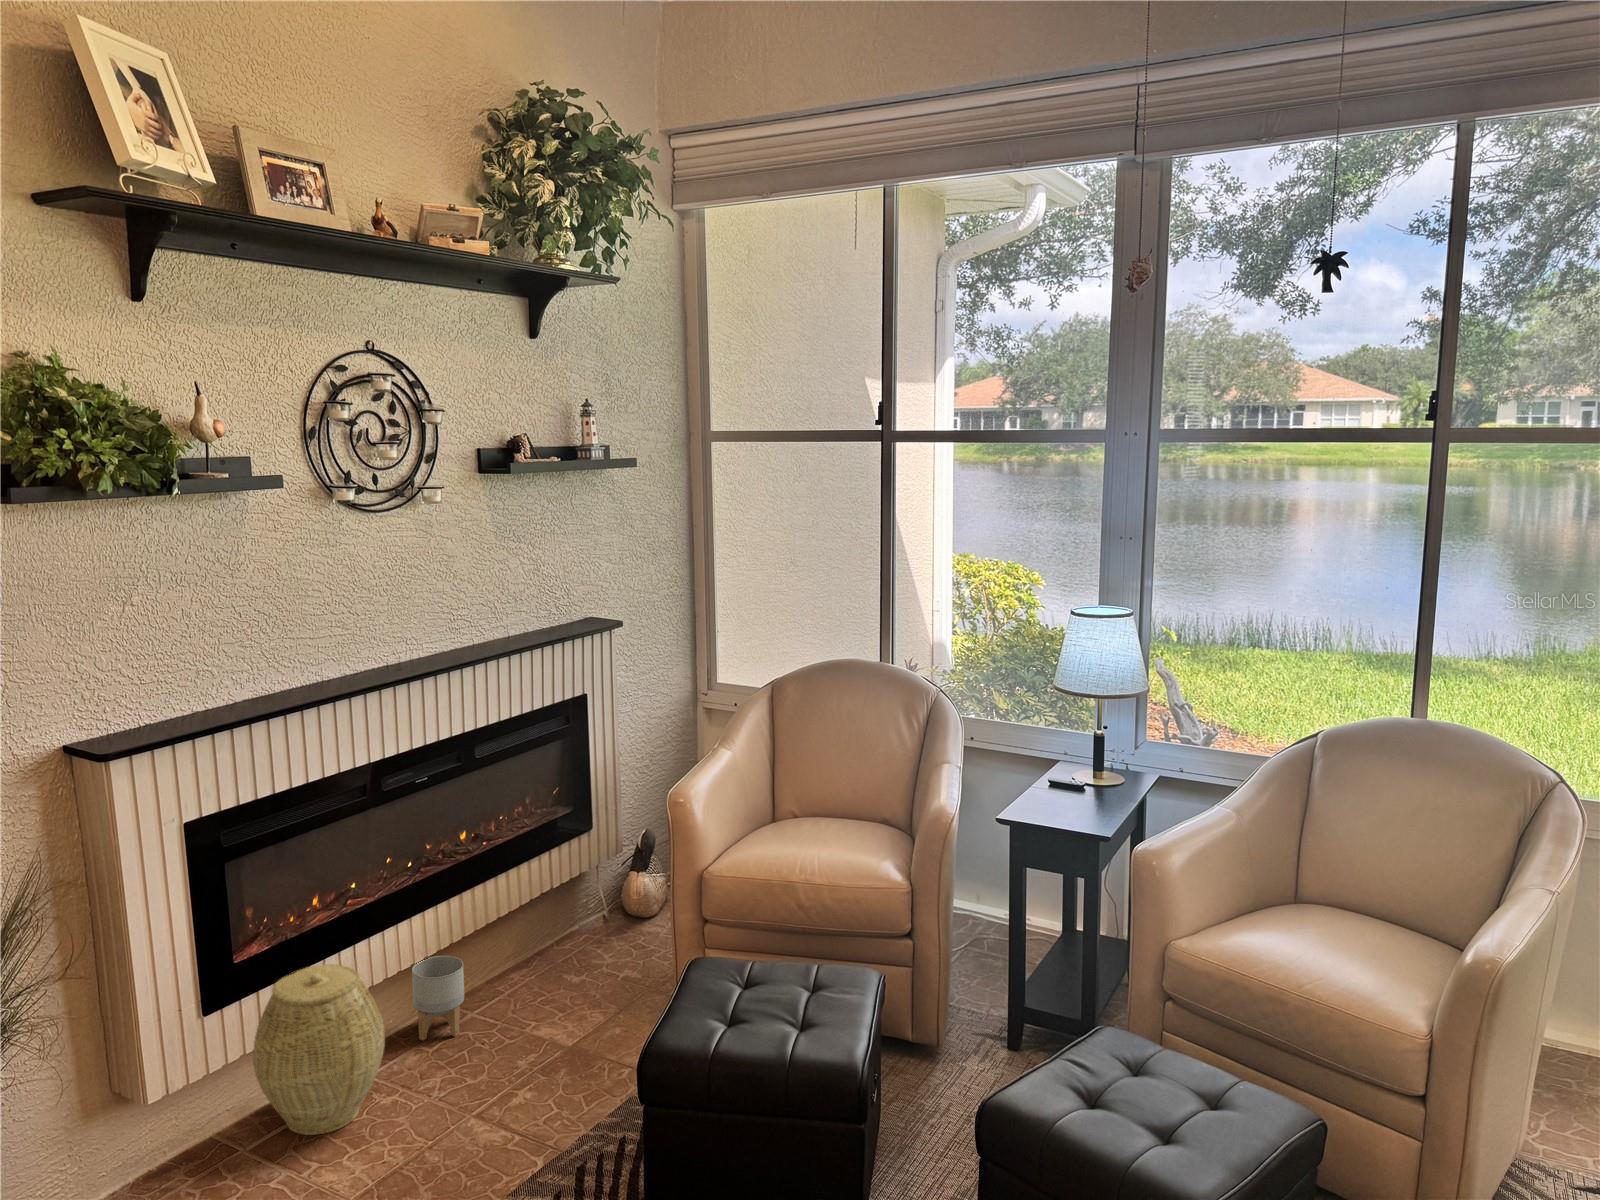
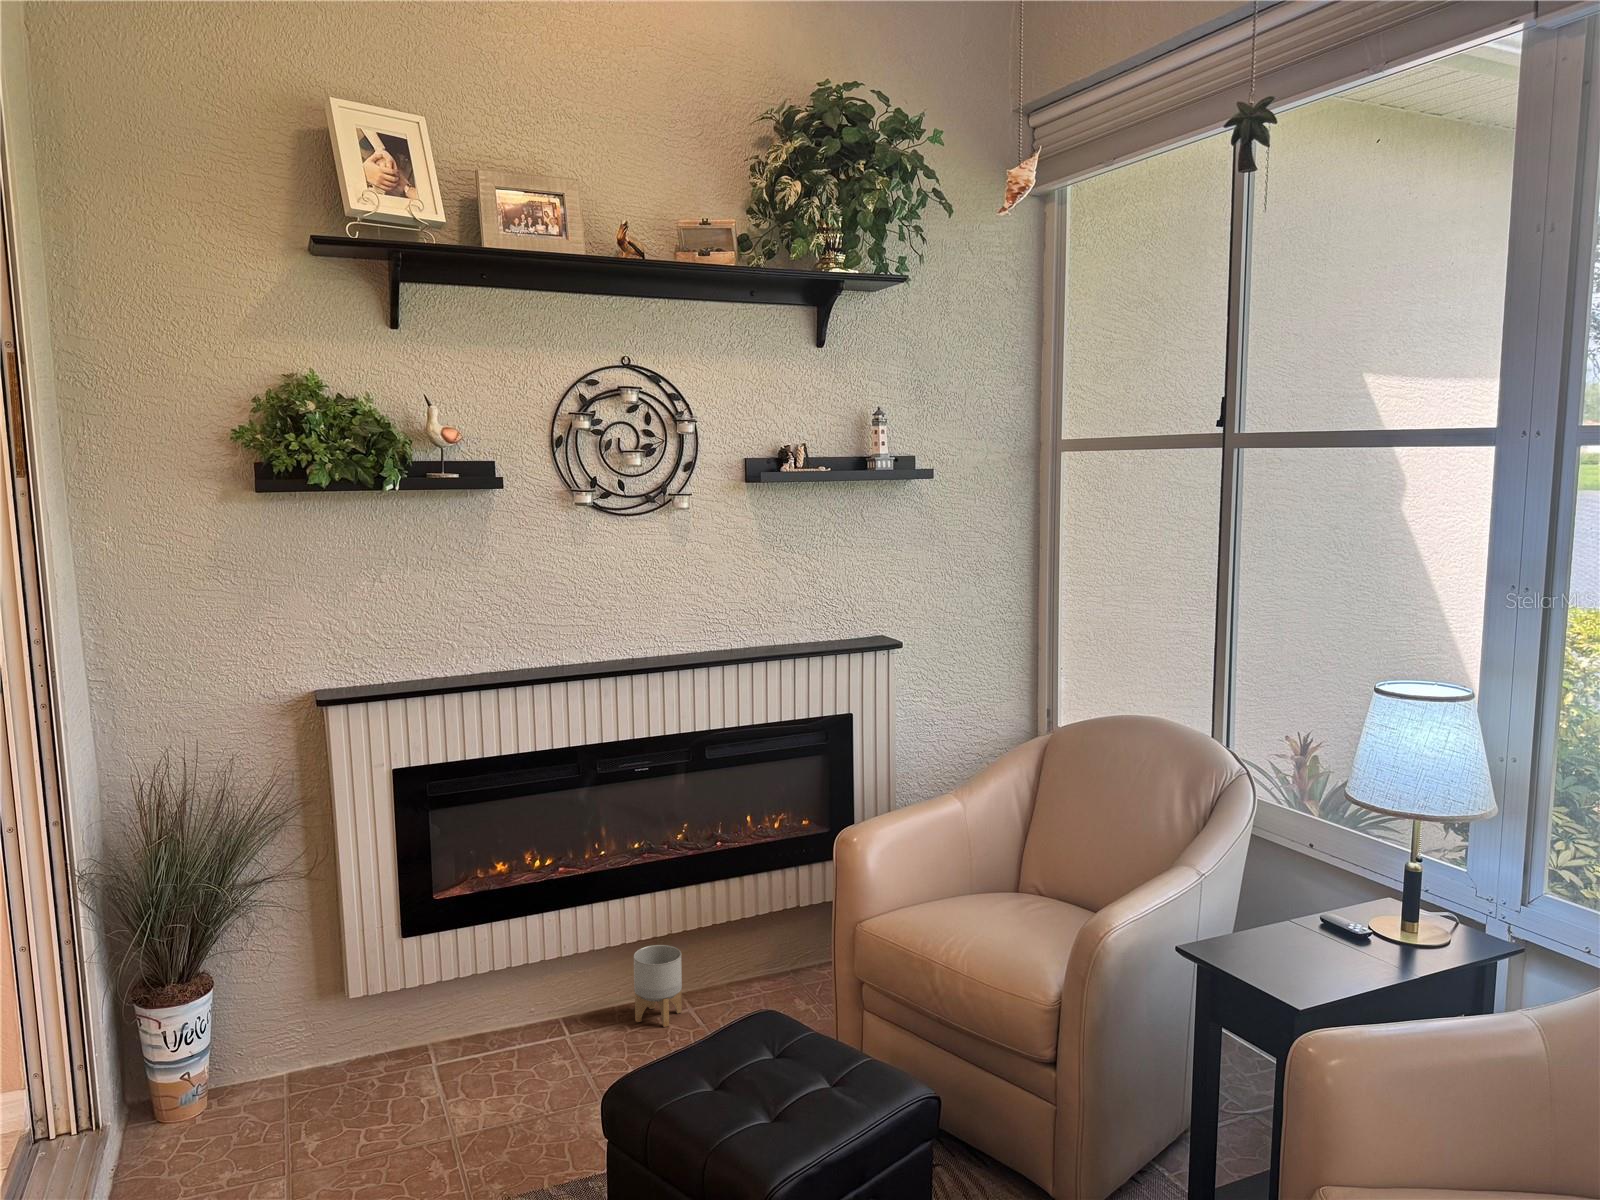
woven basket: present [253,964,385,1135] -> none [450,923,566,1078]

